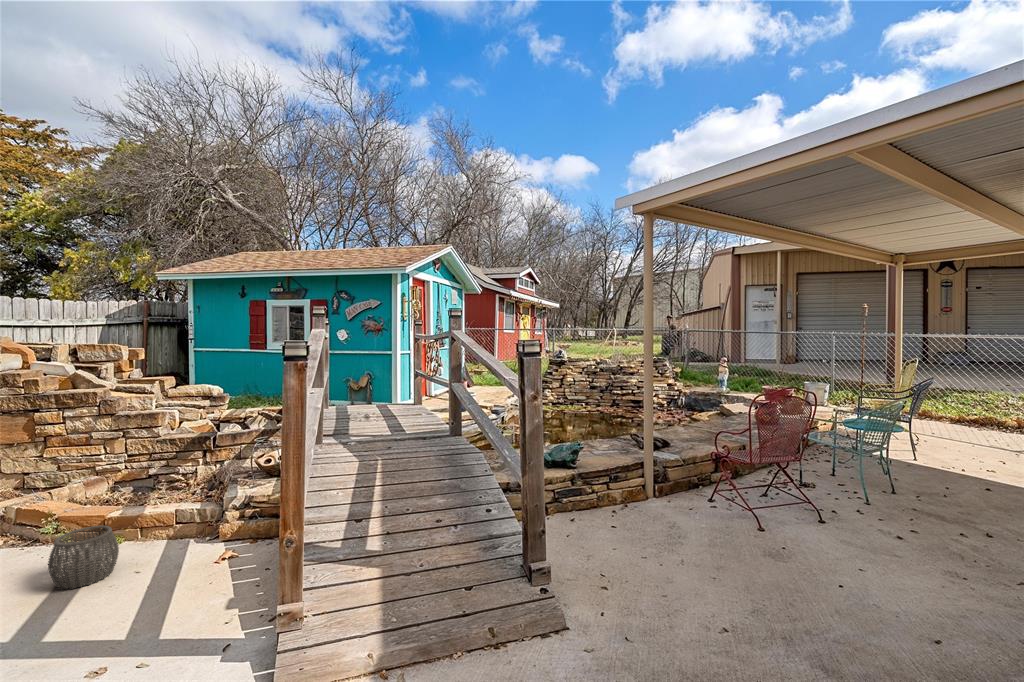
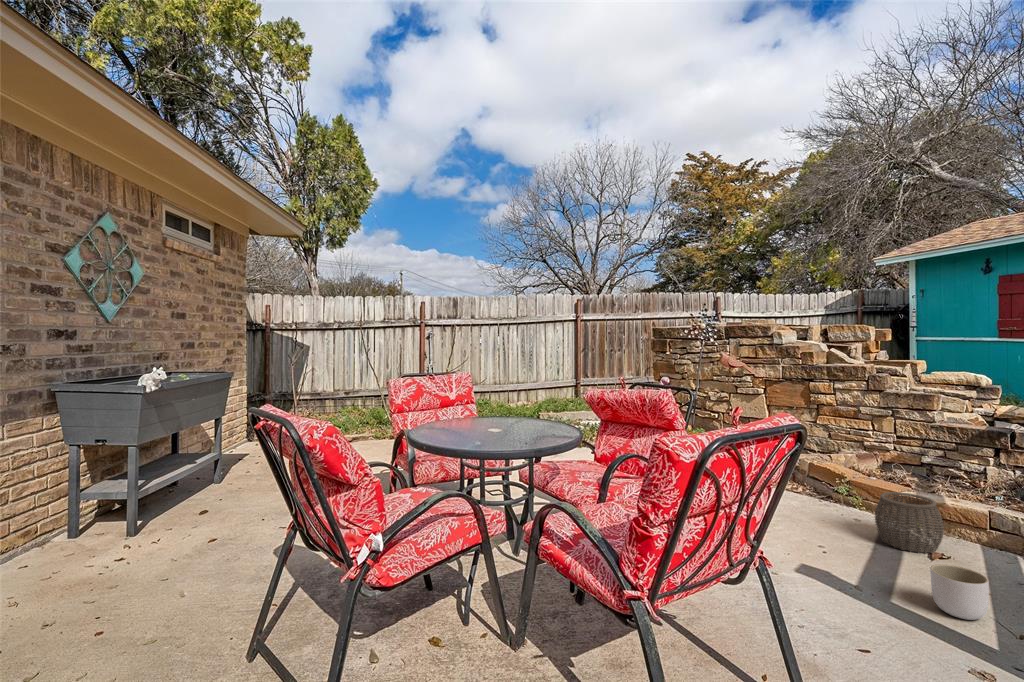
planter: none [57,597,110,652] -> present [930,564,989,620]

